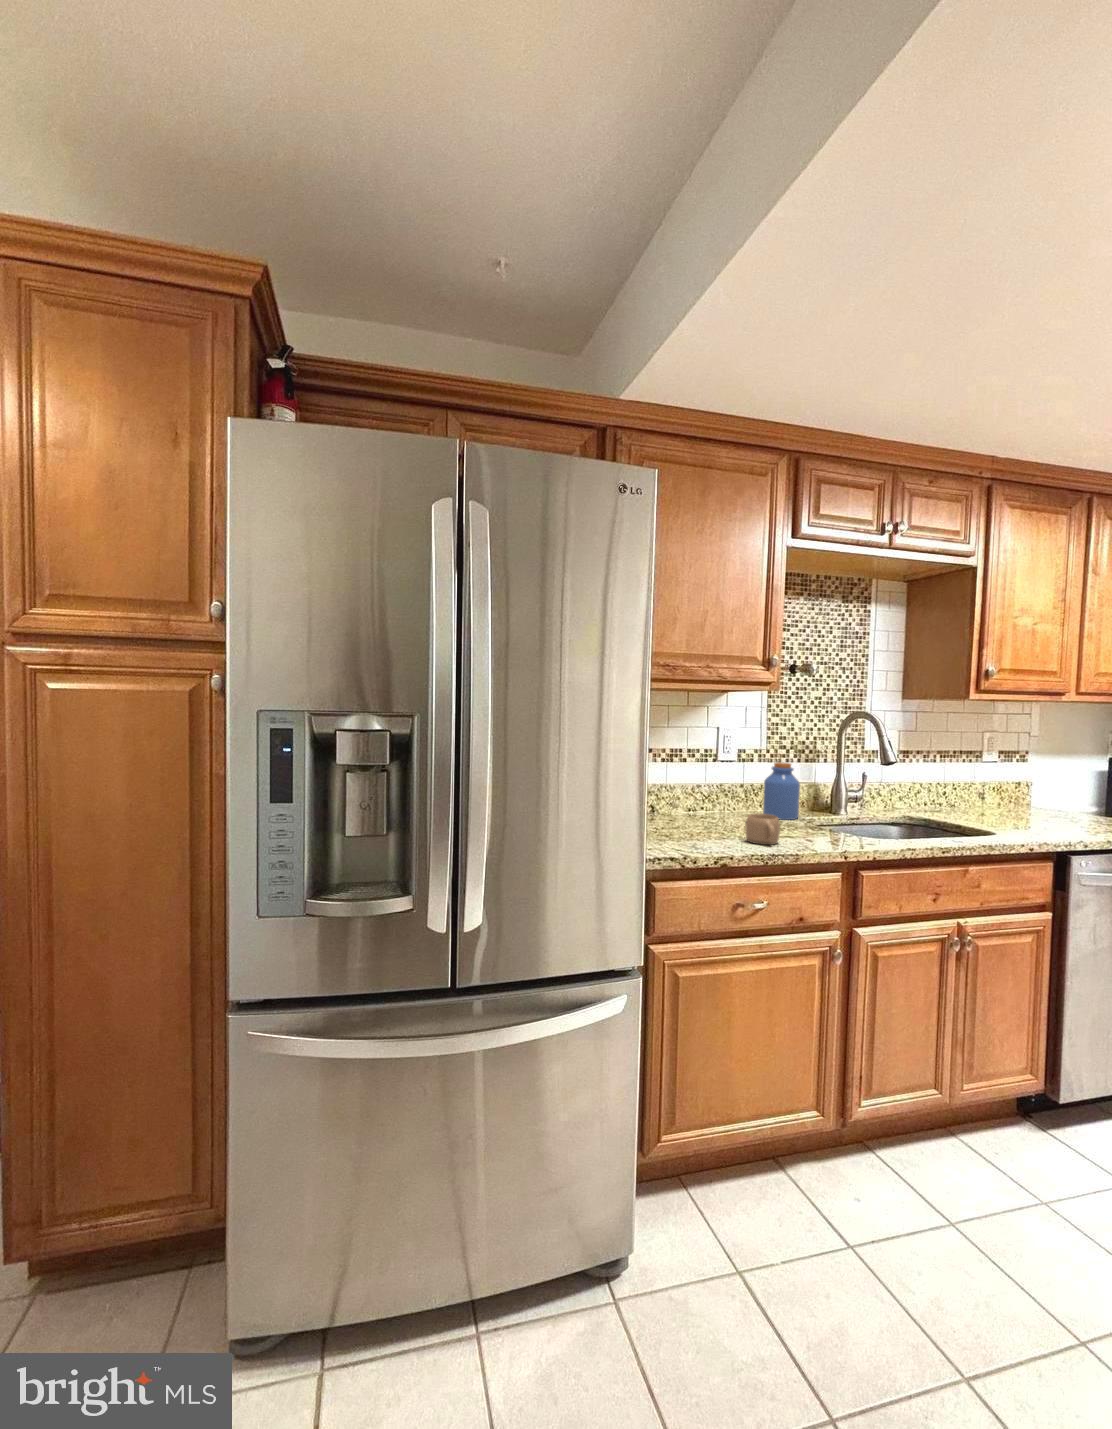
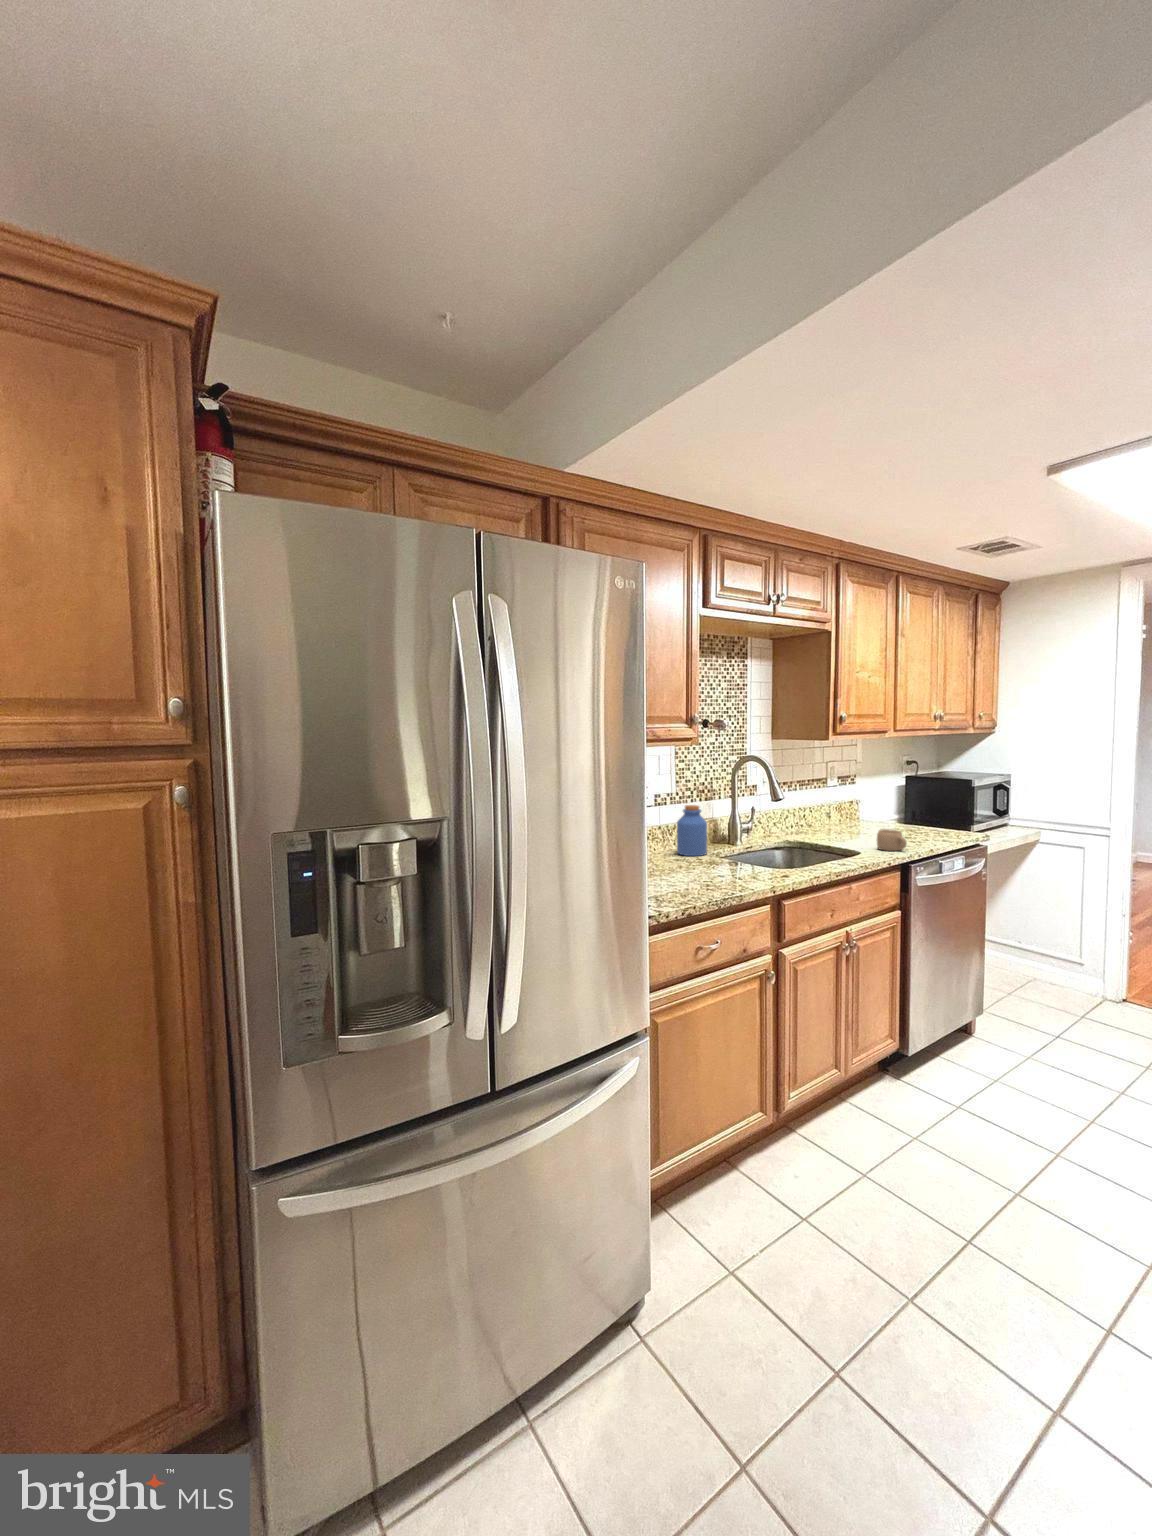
mug: present [745,814,780,845] -> present [877,829,907,851]

